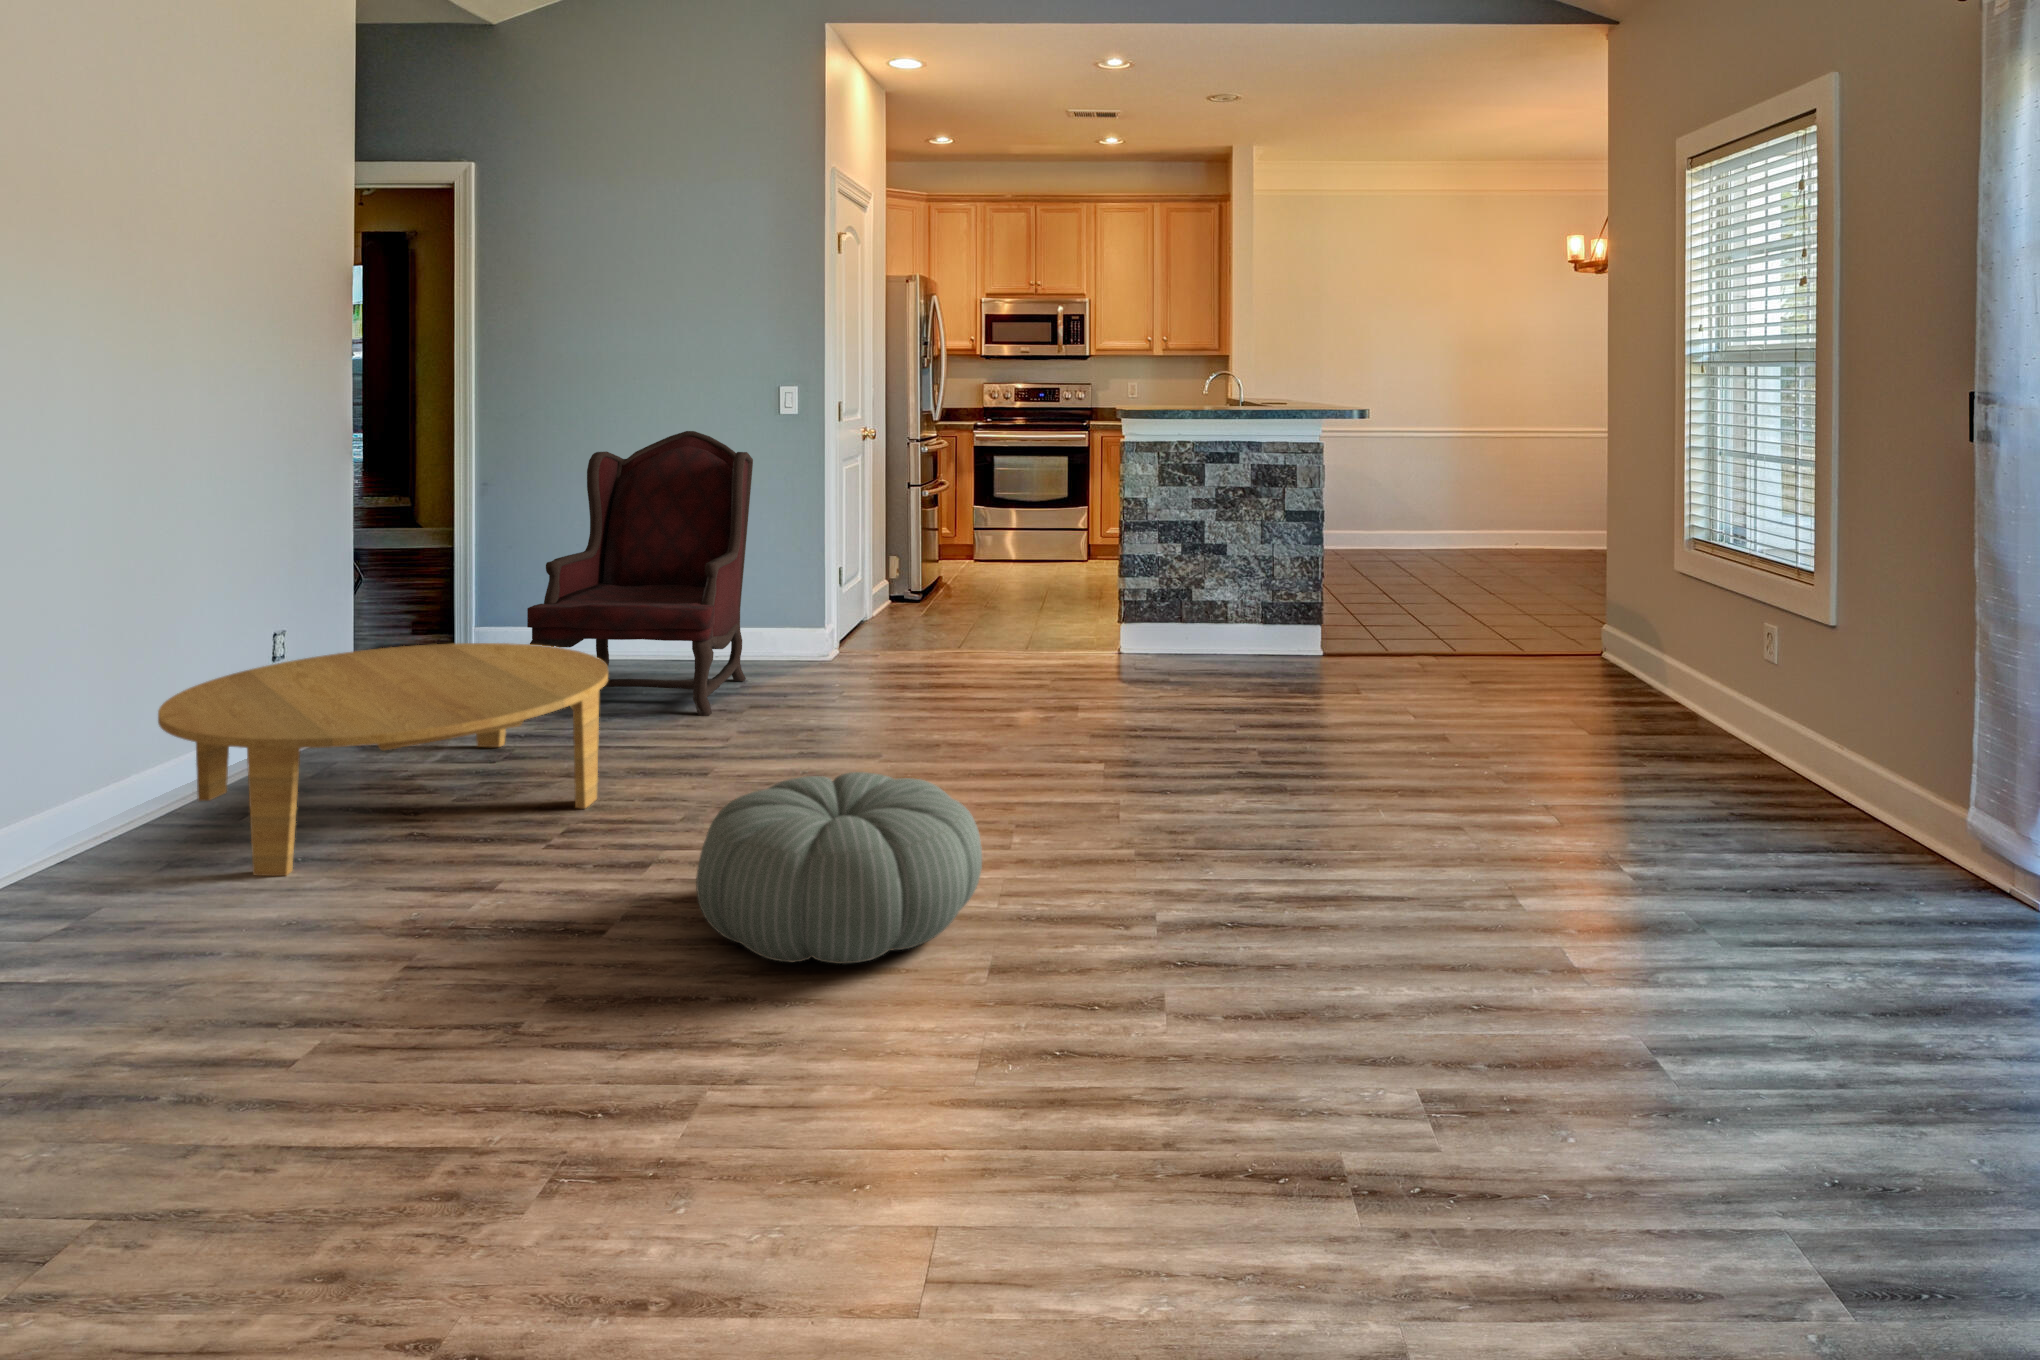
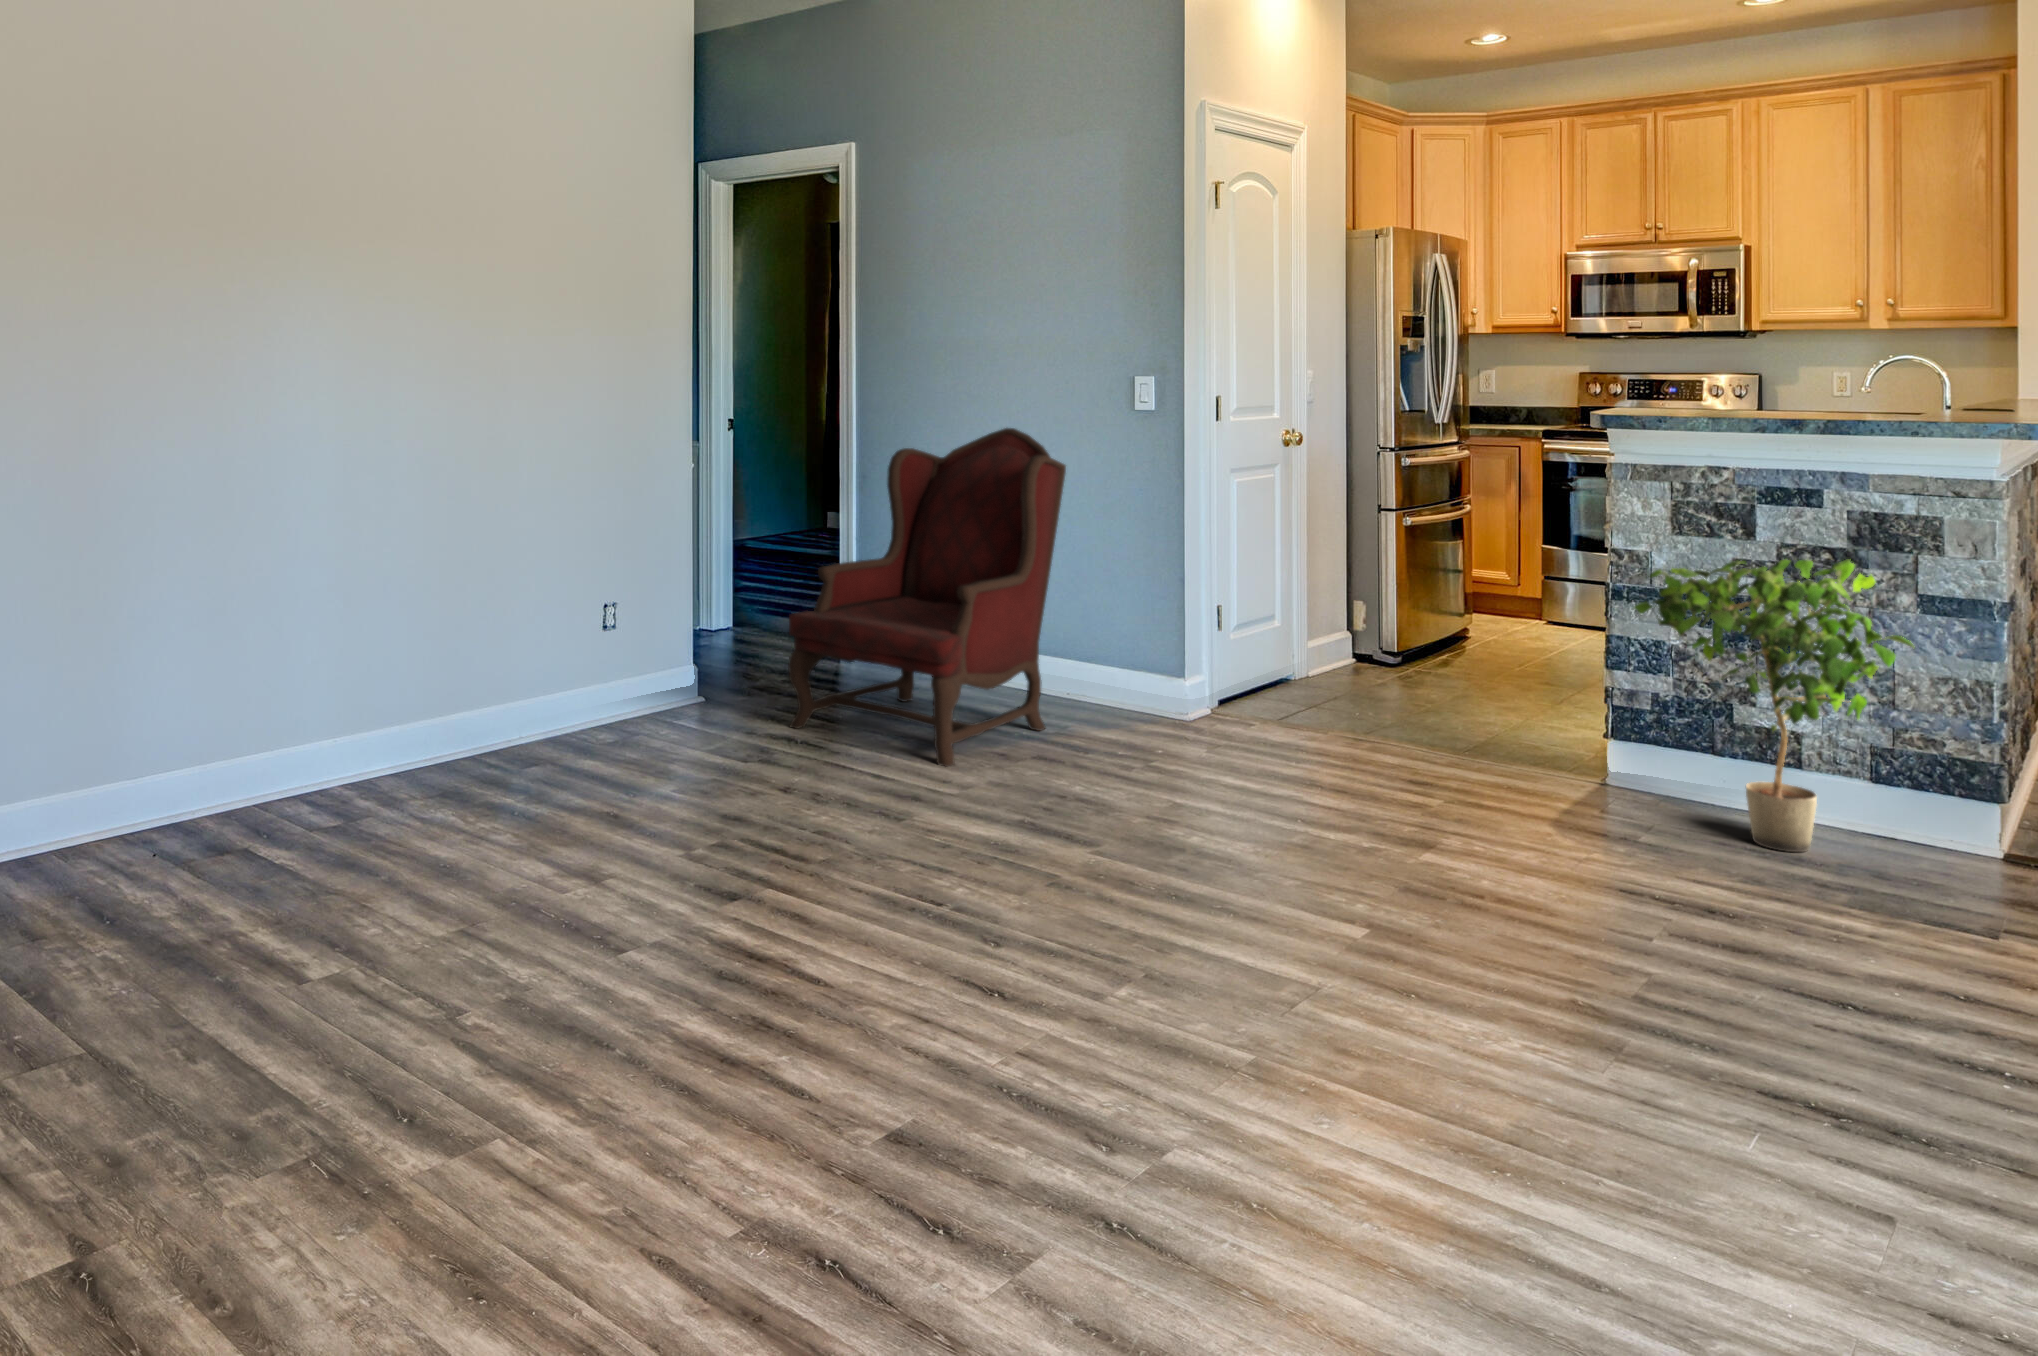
potted plant: none [1163,491,1295,669] -> present [1633,559,1914,852]
coffee table: present [158,643,608,876] -> none [351,639,767,852]
pouf: present [696,772,982,964] -> none [527,874,890,1143]

